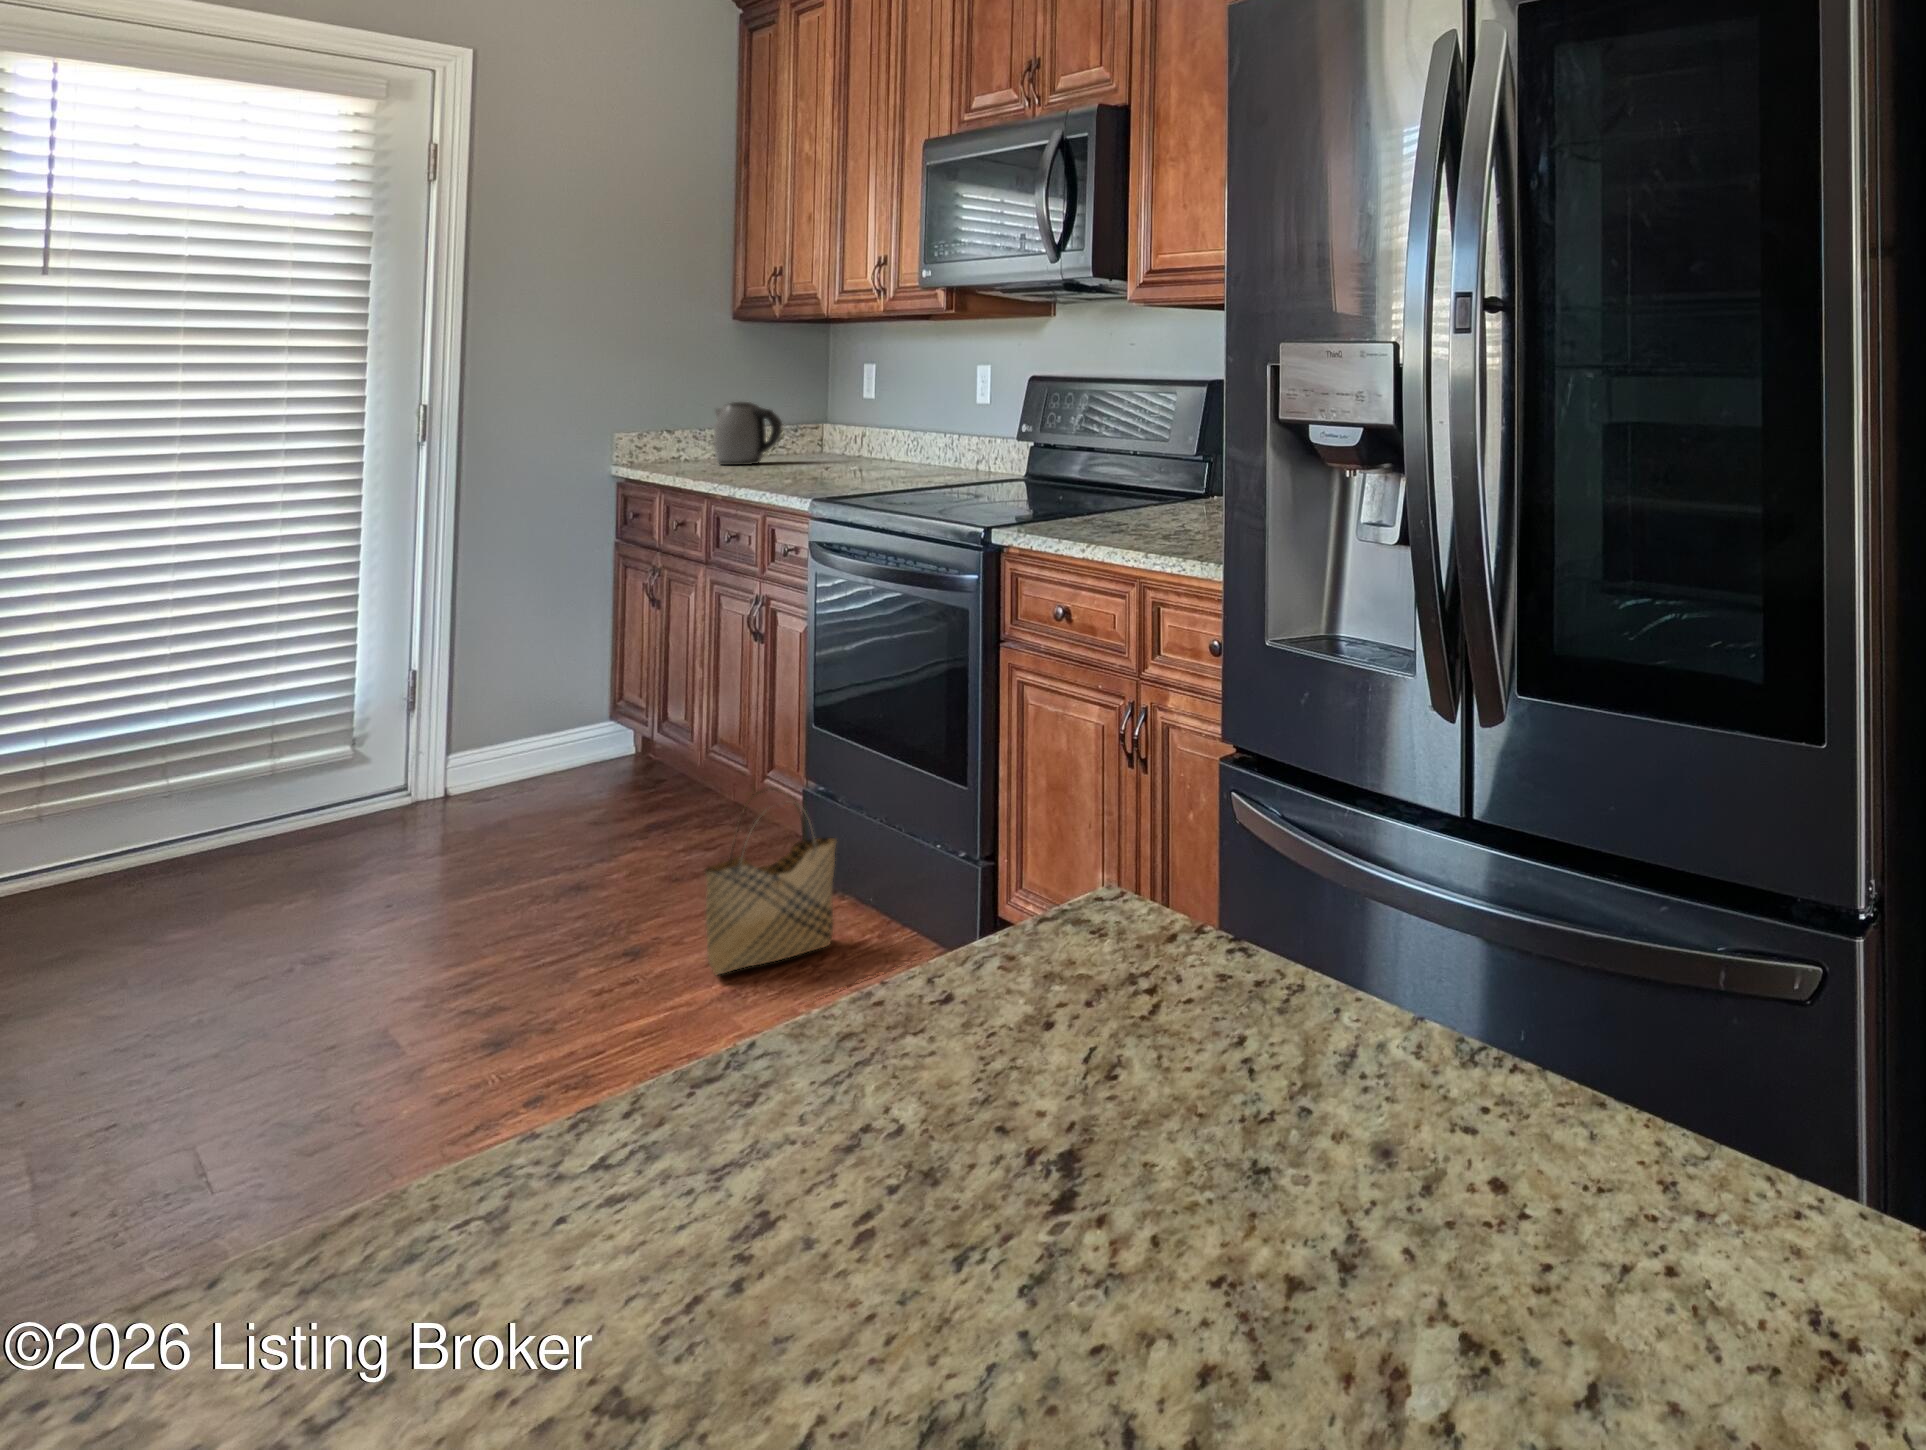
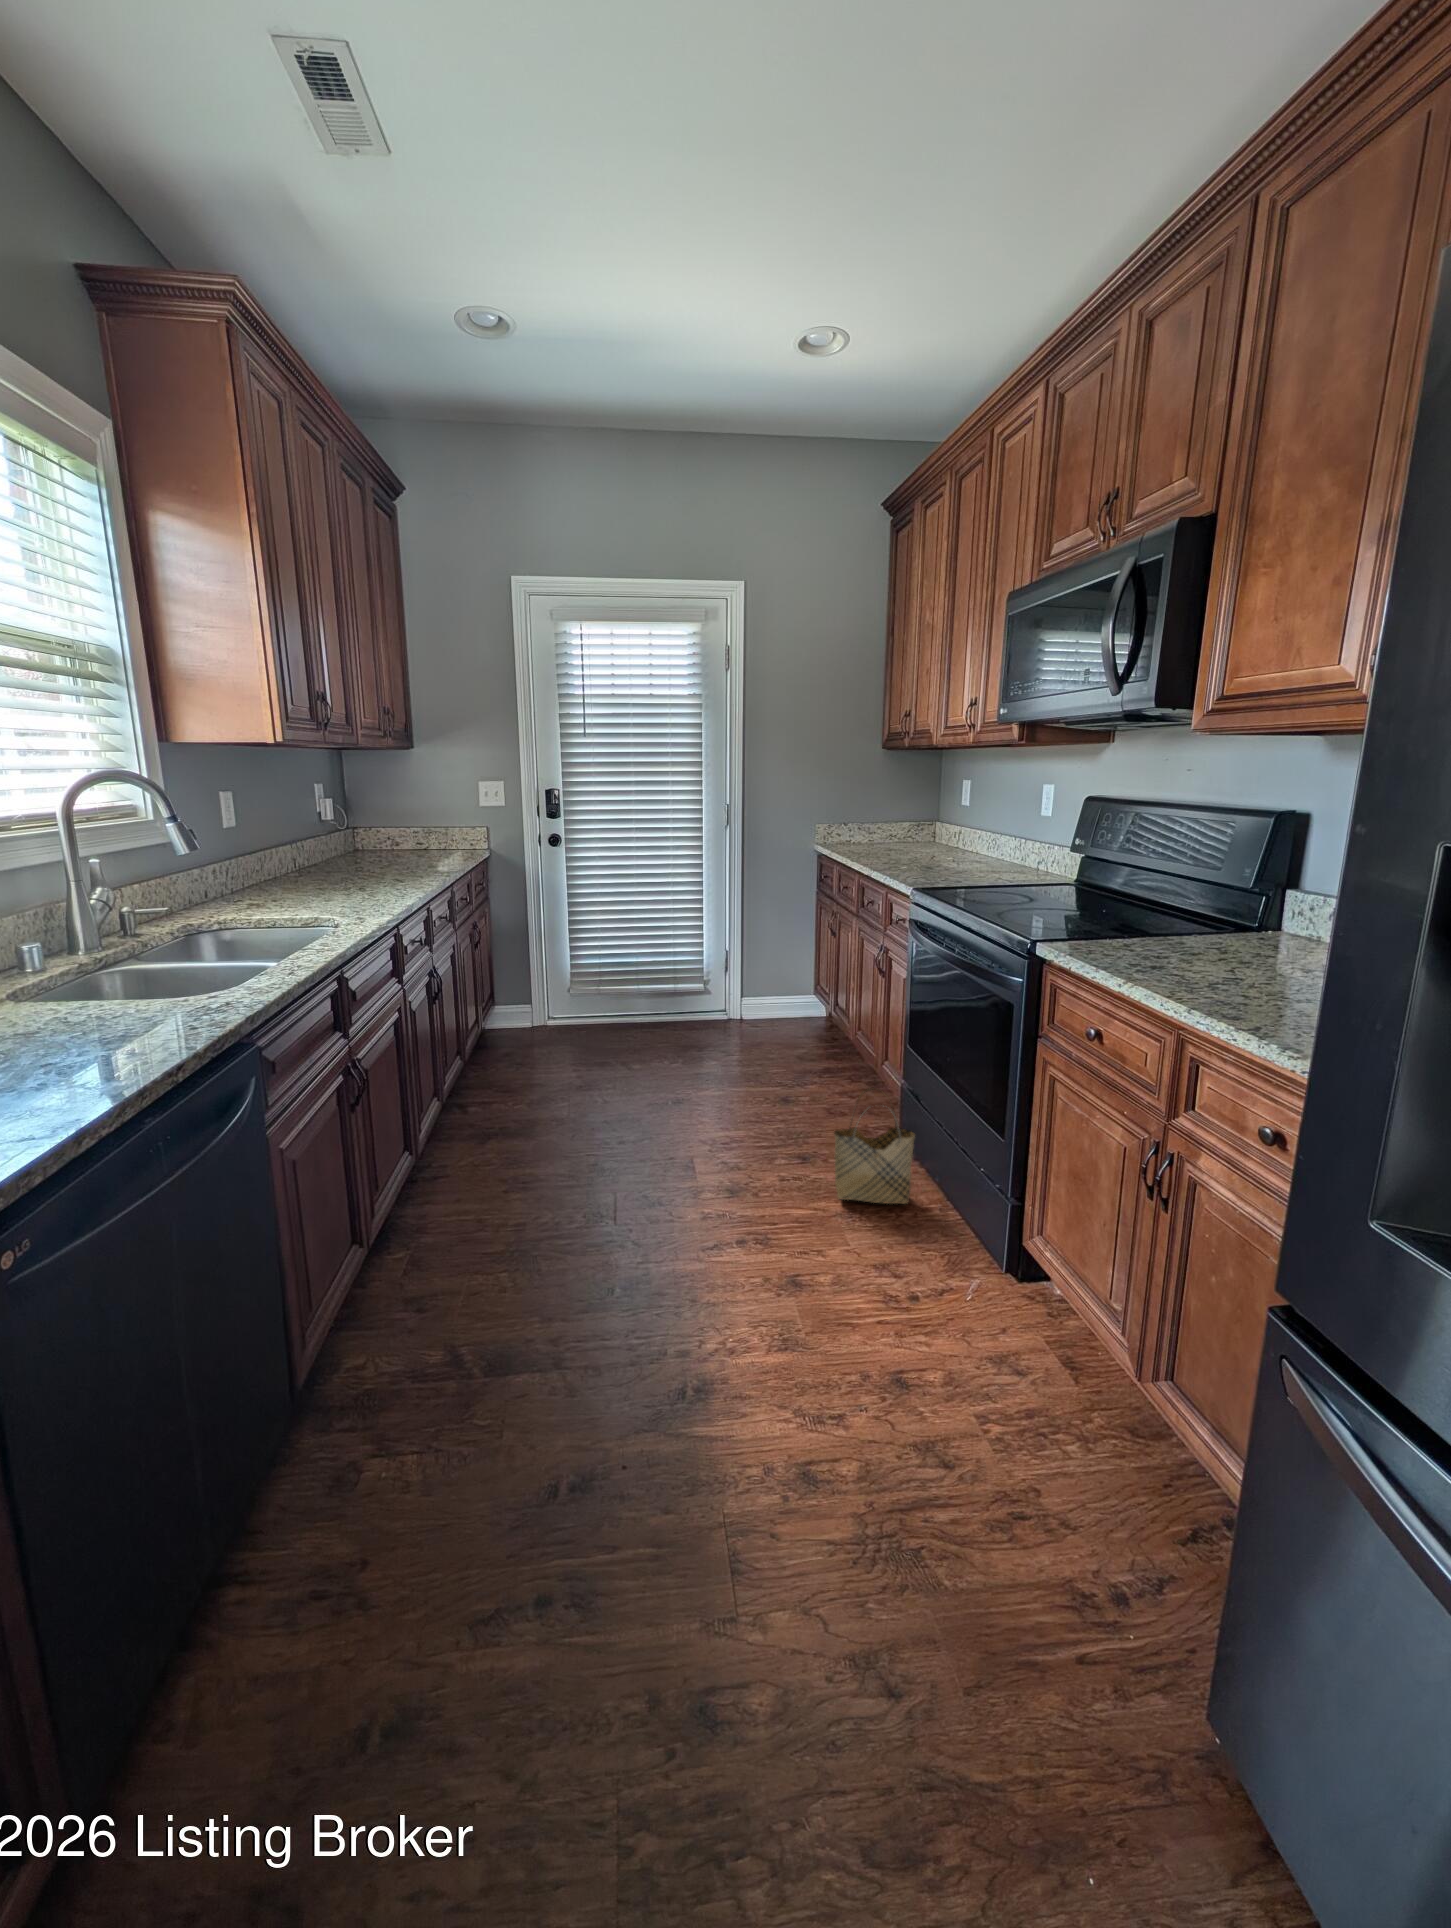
kettle: present [714,402,783,465] -> none [871,806,910,848]

